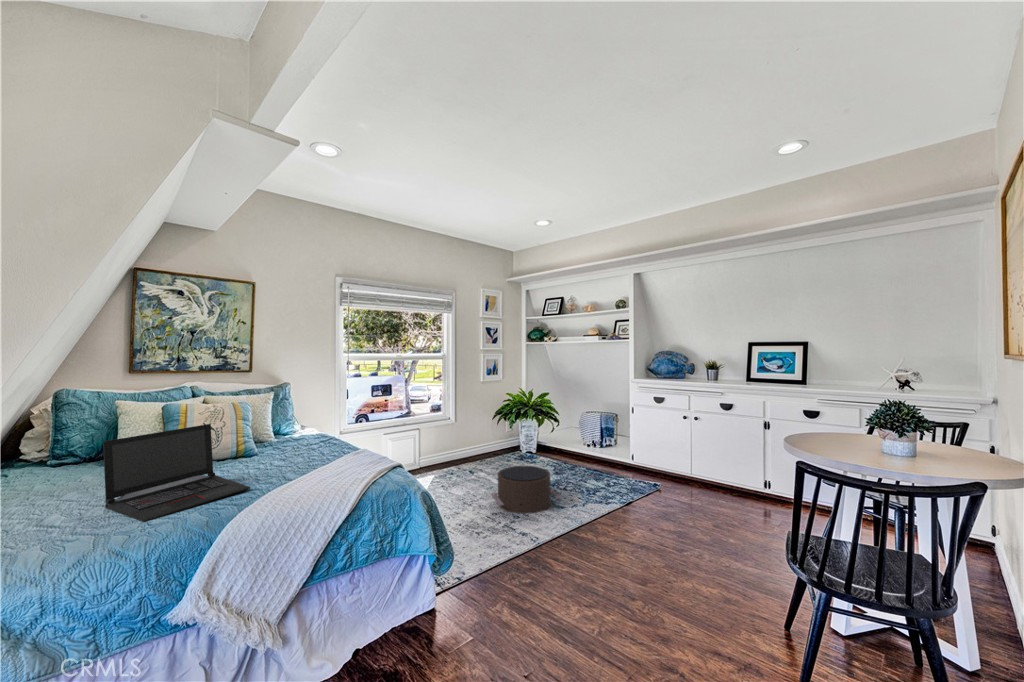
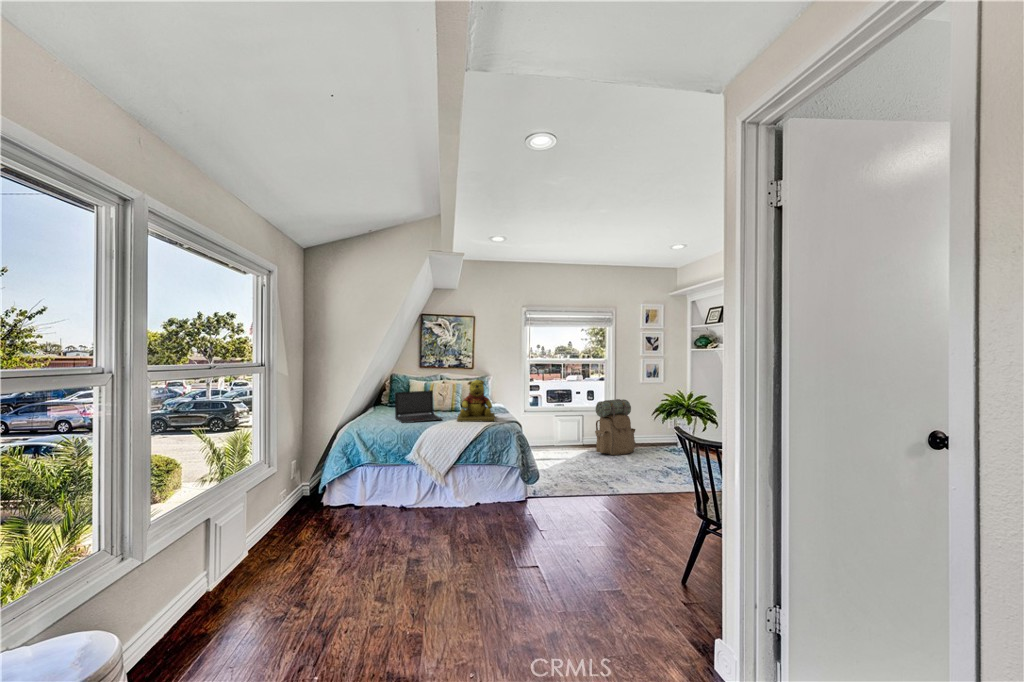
teddy bear: none [272,395,368,488] -> present [457,380,495,422]
backpack: none [437,403,484,477] -> present [595,399,636,455]
pouf: present [491,466,562,514] -> none [609,447,663,481]

